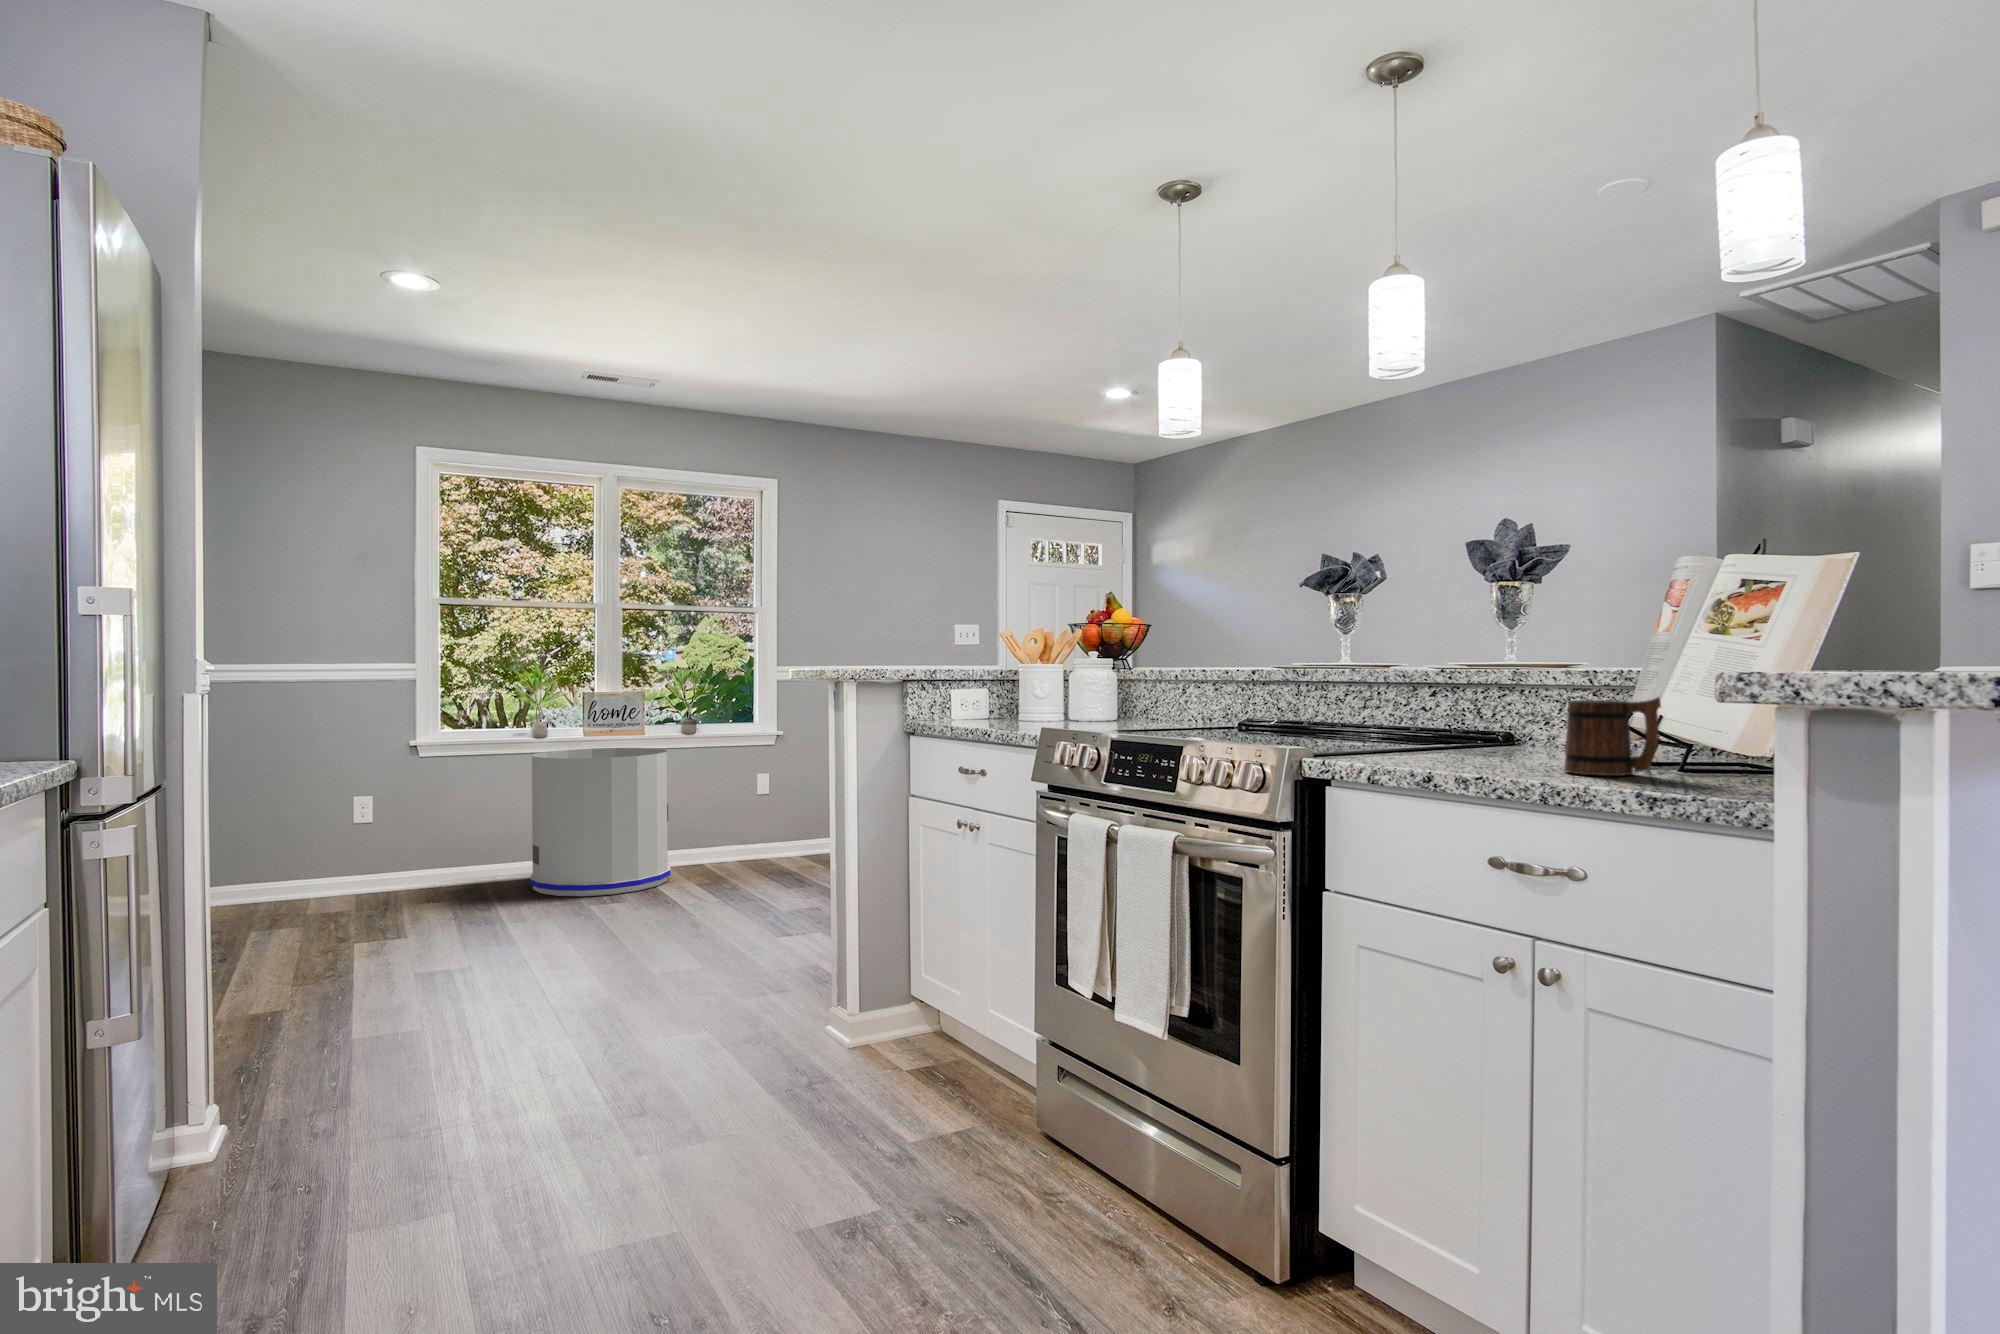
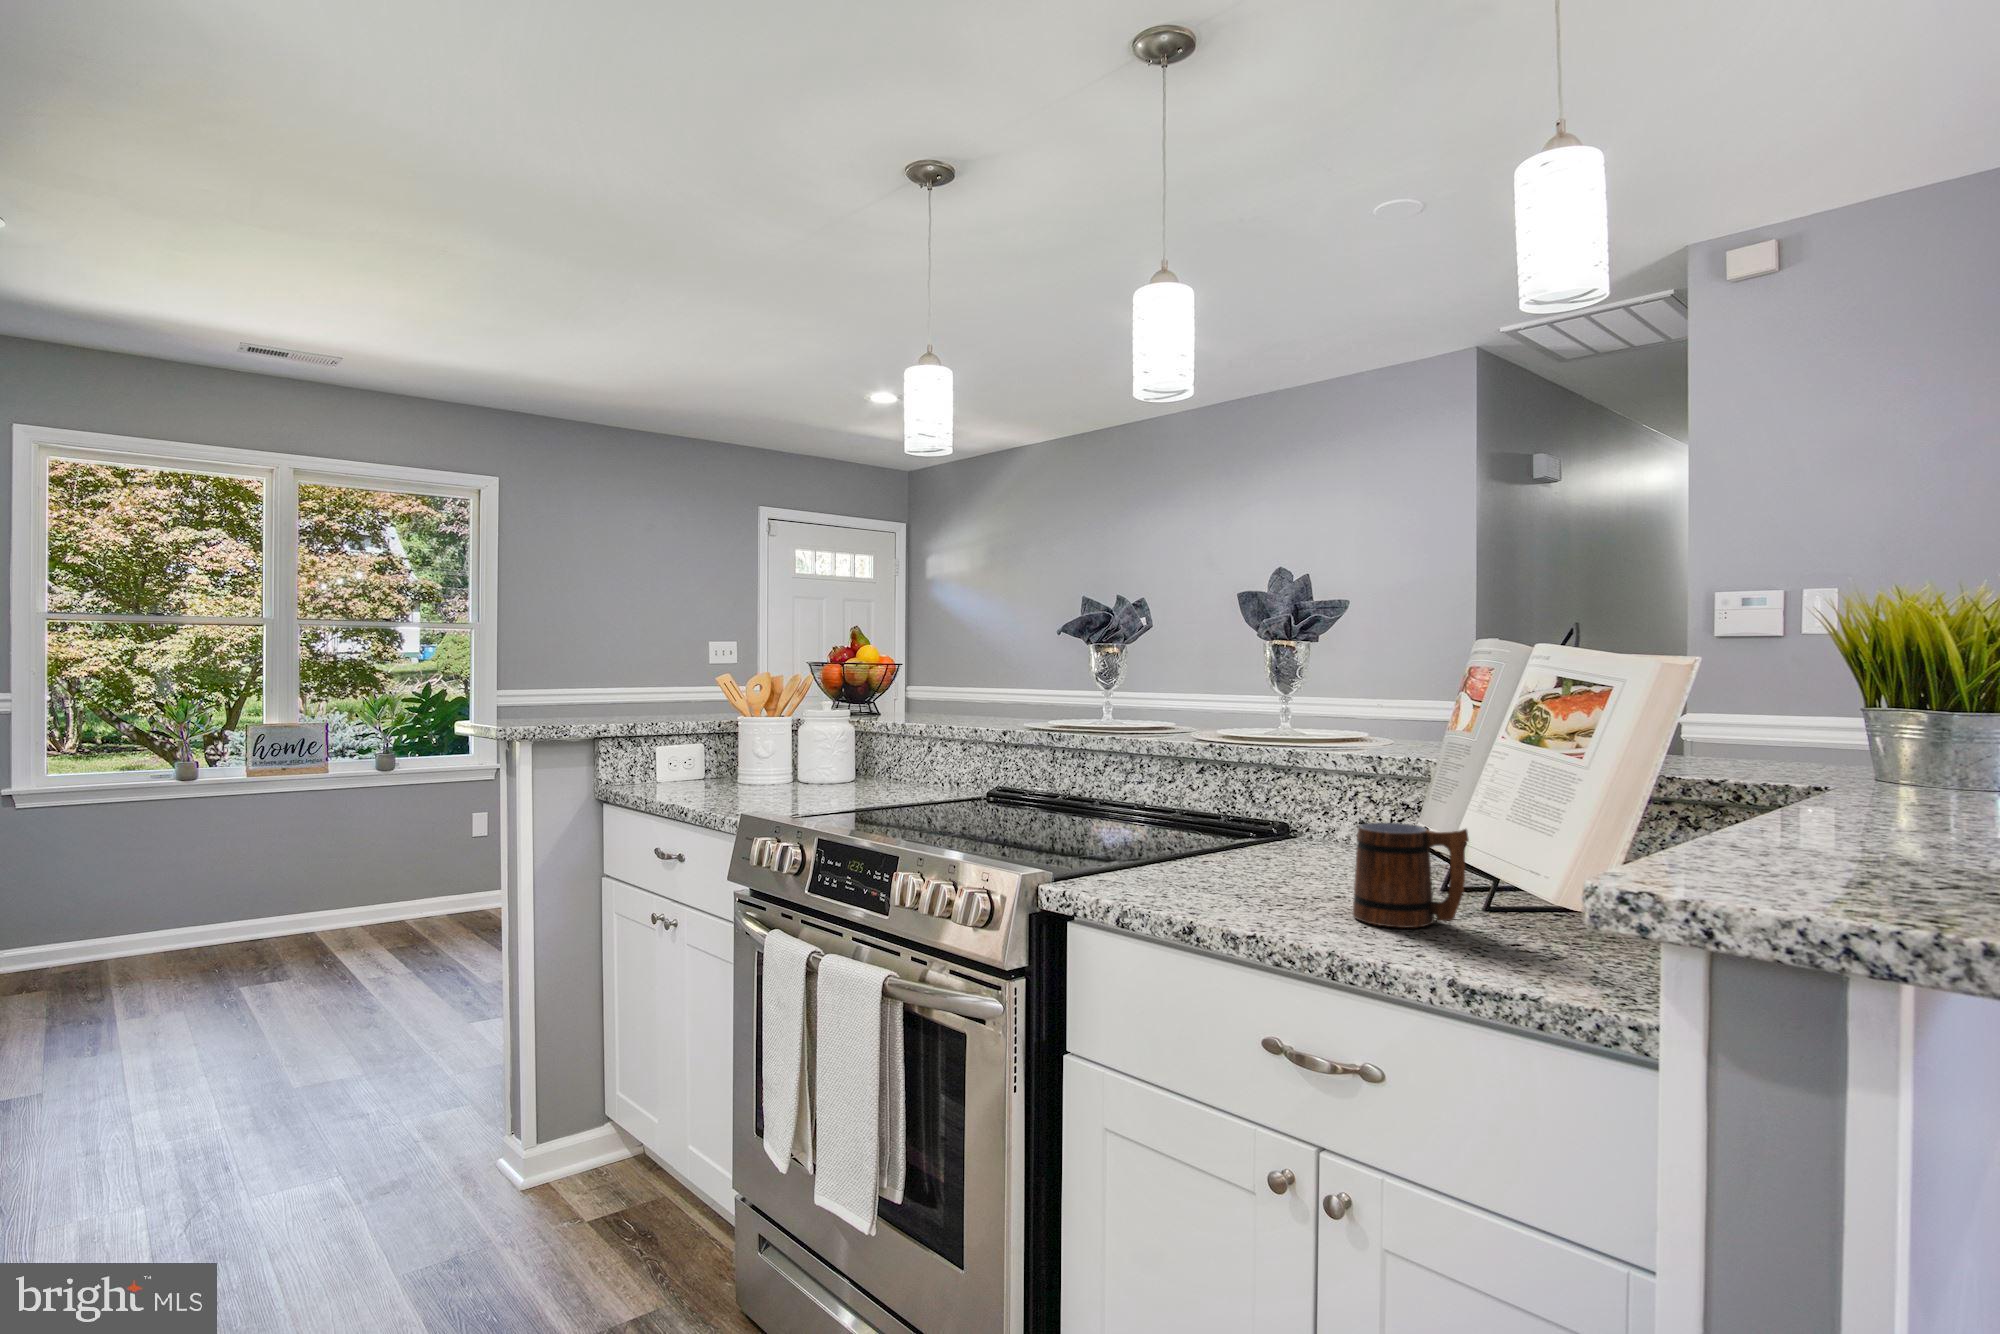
trash can: present [529,748,671,896] -> none [161,788,356,976]

